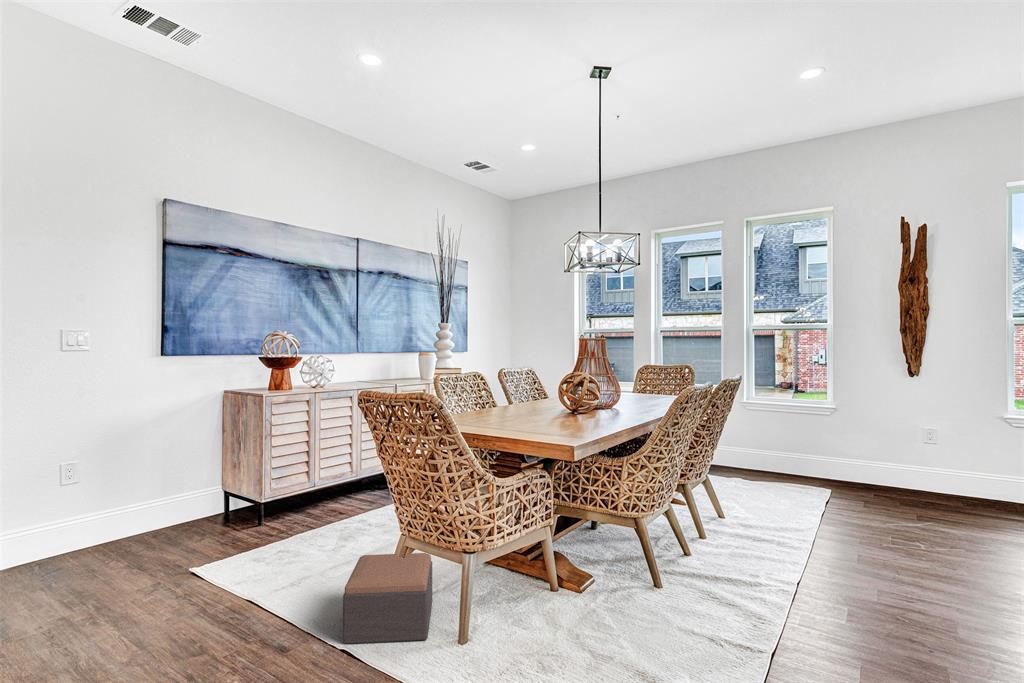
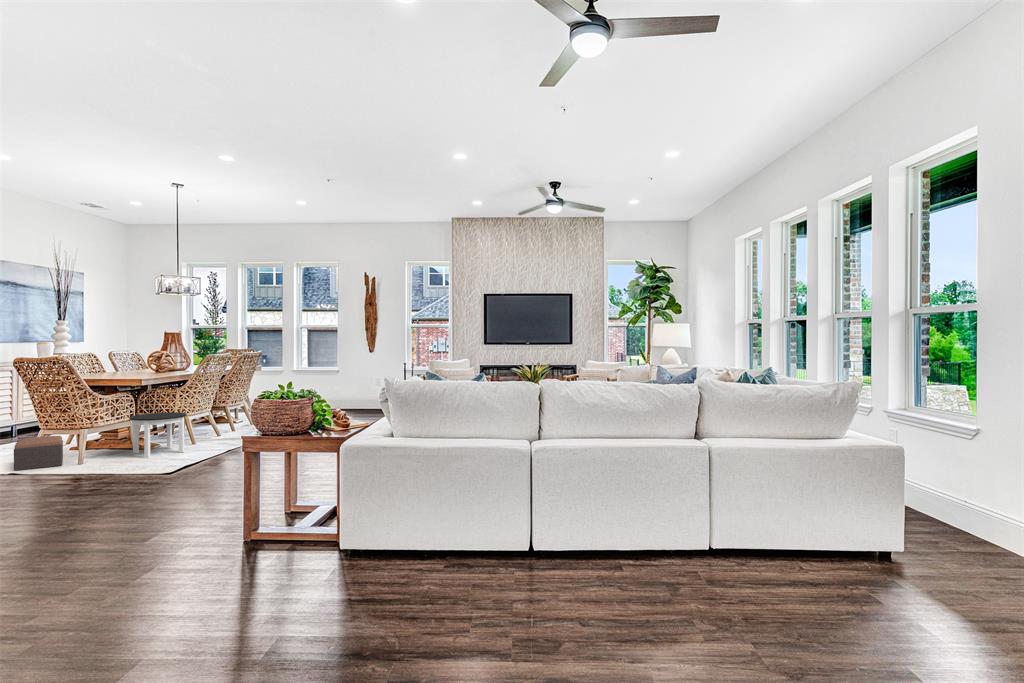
round table: none [549,510,663,637] -> present [129,412,187,457]

